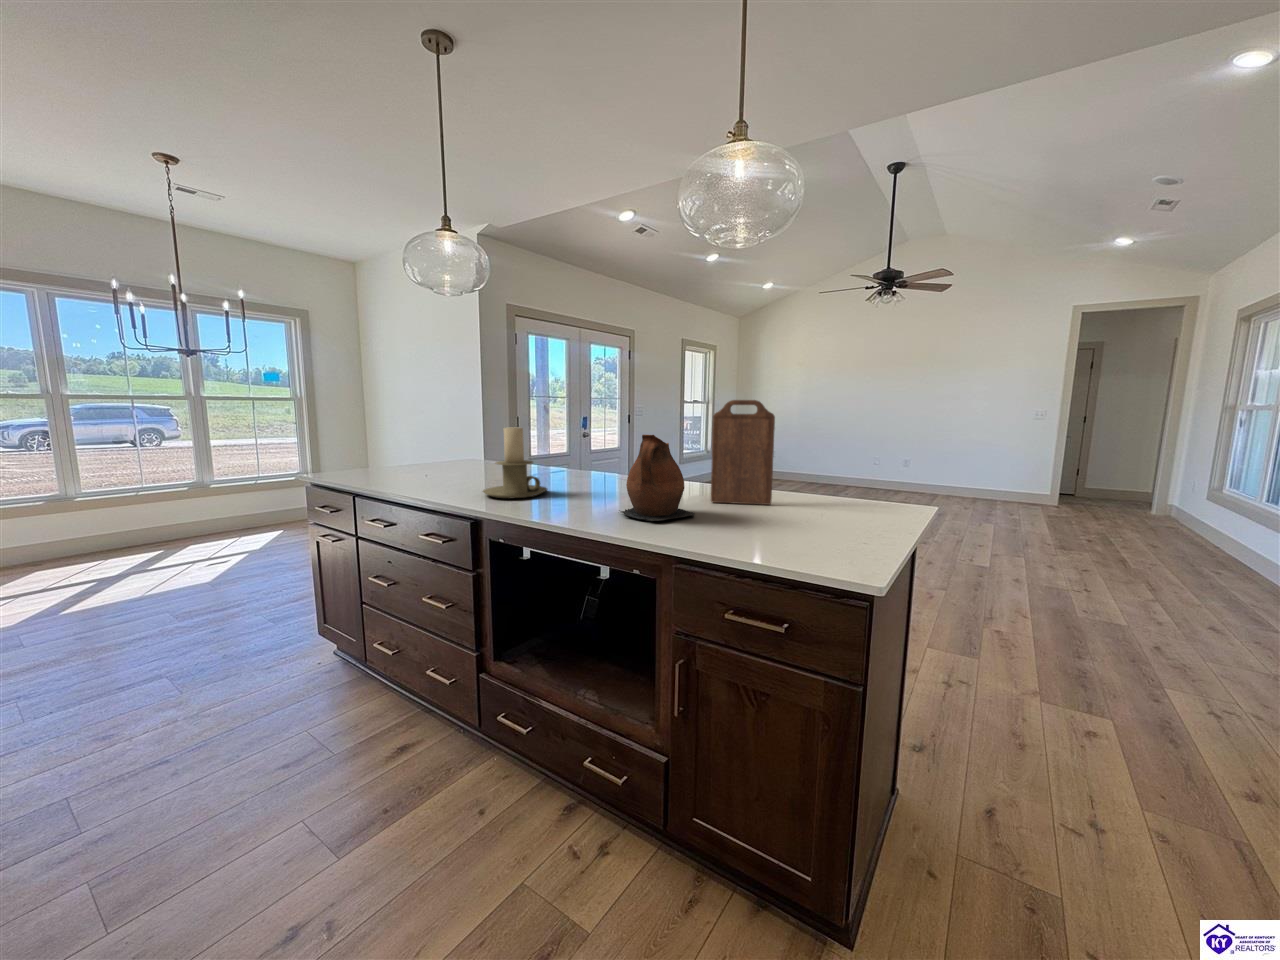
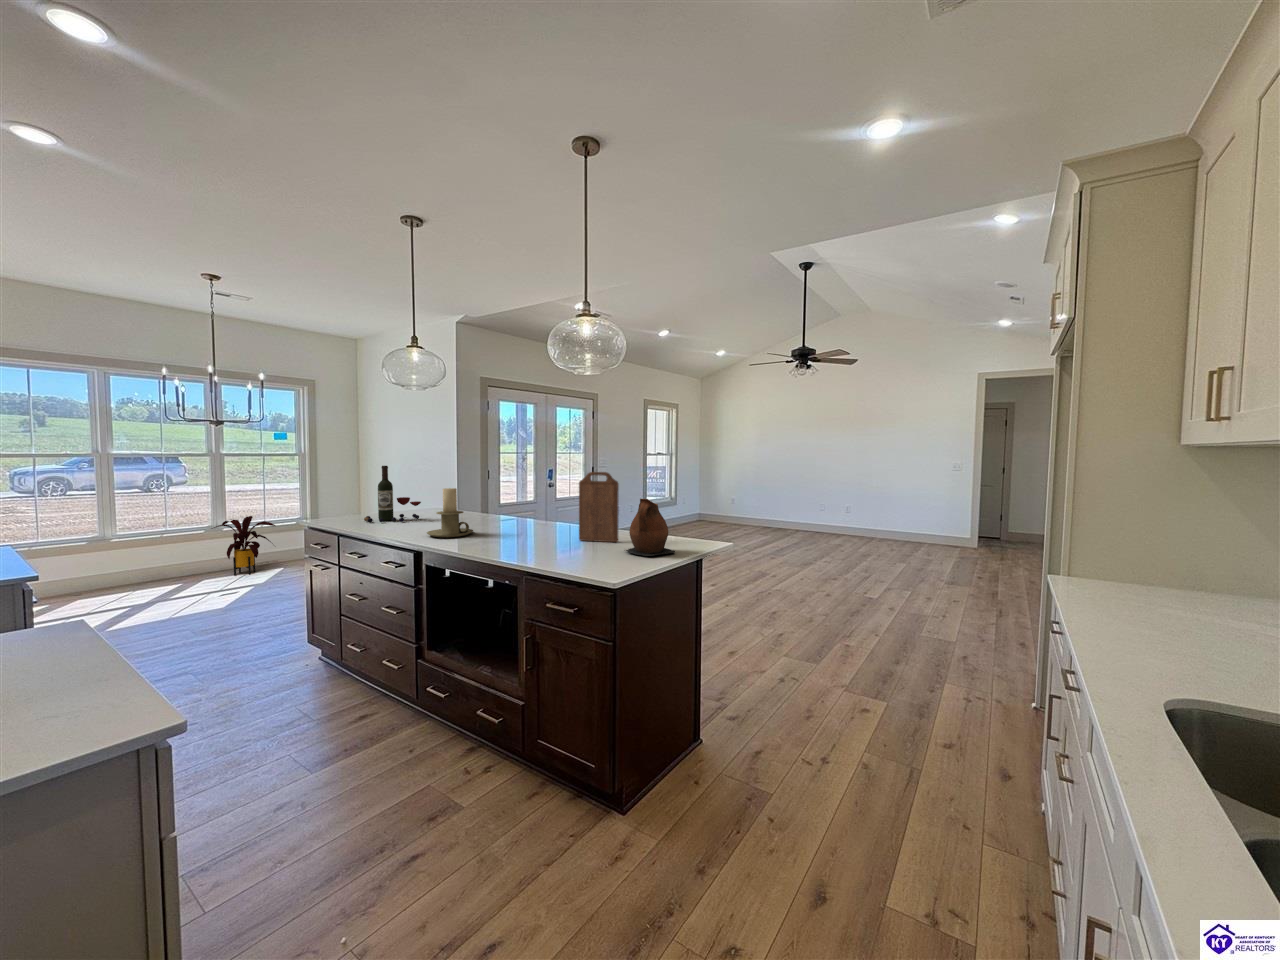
wine bottle: none [386,400,464,477] -> present [364,466,421,522]
ceramic pitcher: present [621,435,695,521] -> present [626,499,675,556]
house plant: none [195,471,276,541] -> present [212,516,275,575]

